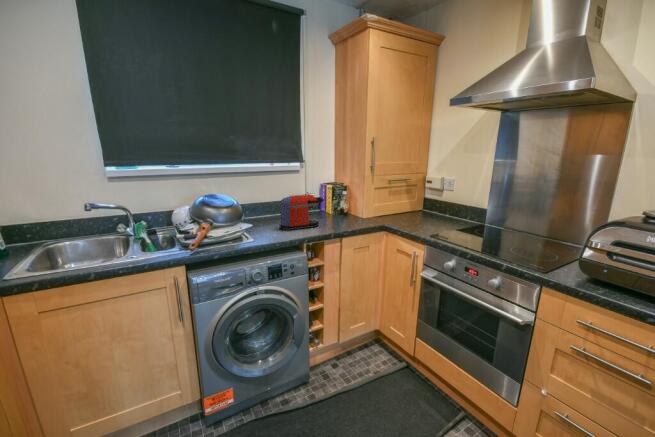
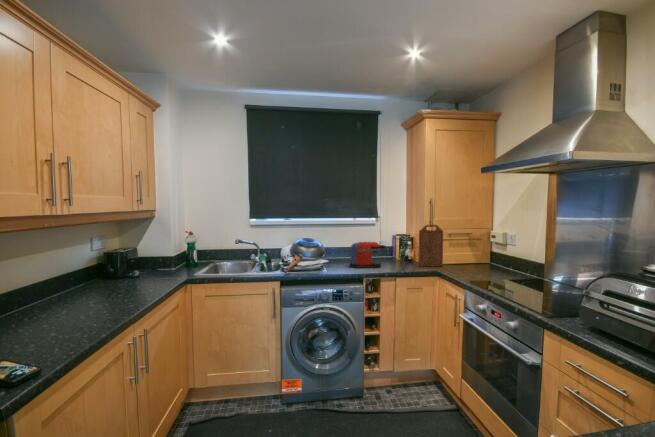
cutting board: none [360,170,386,221] -> present [418,225,443,267]

